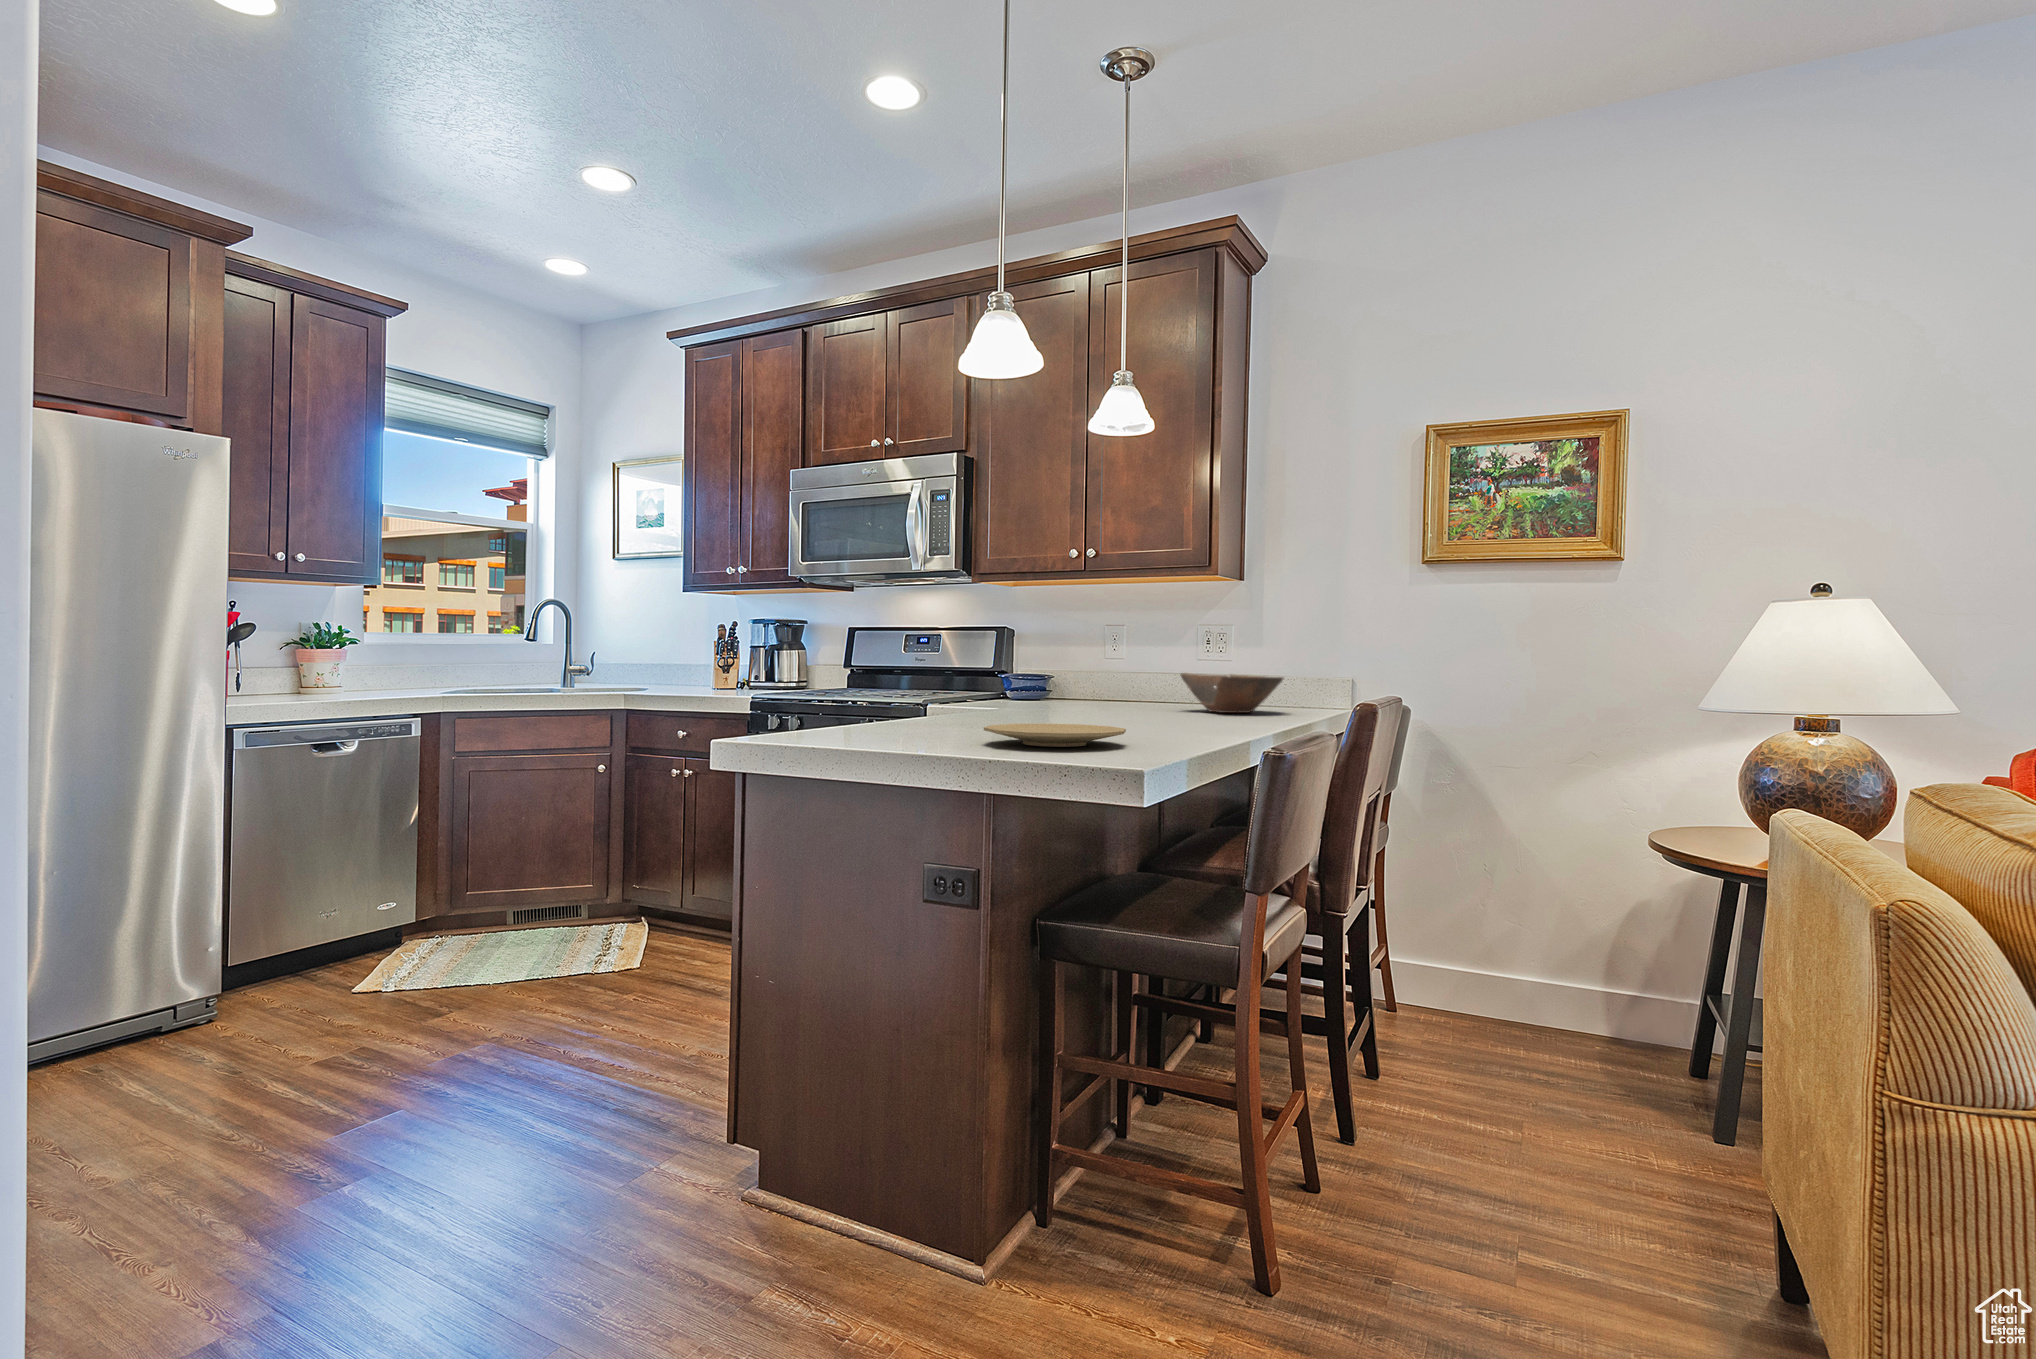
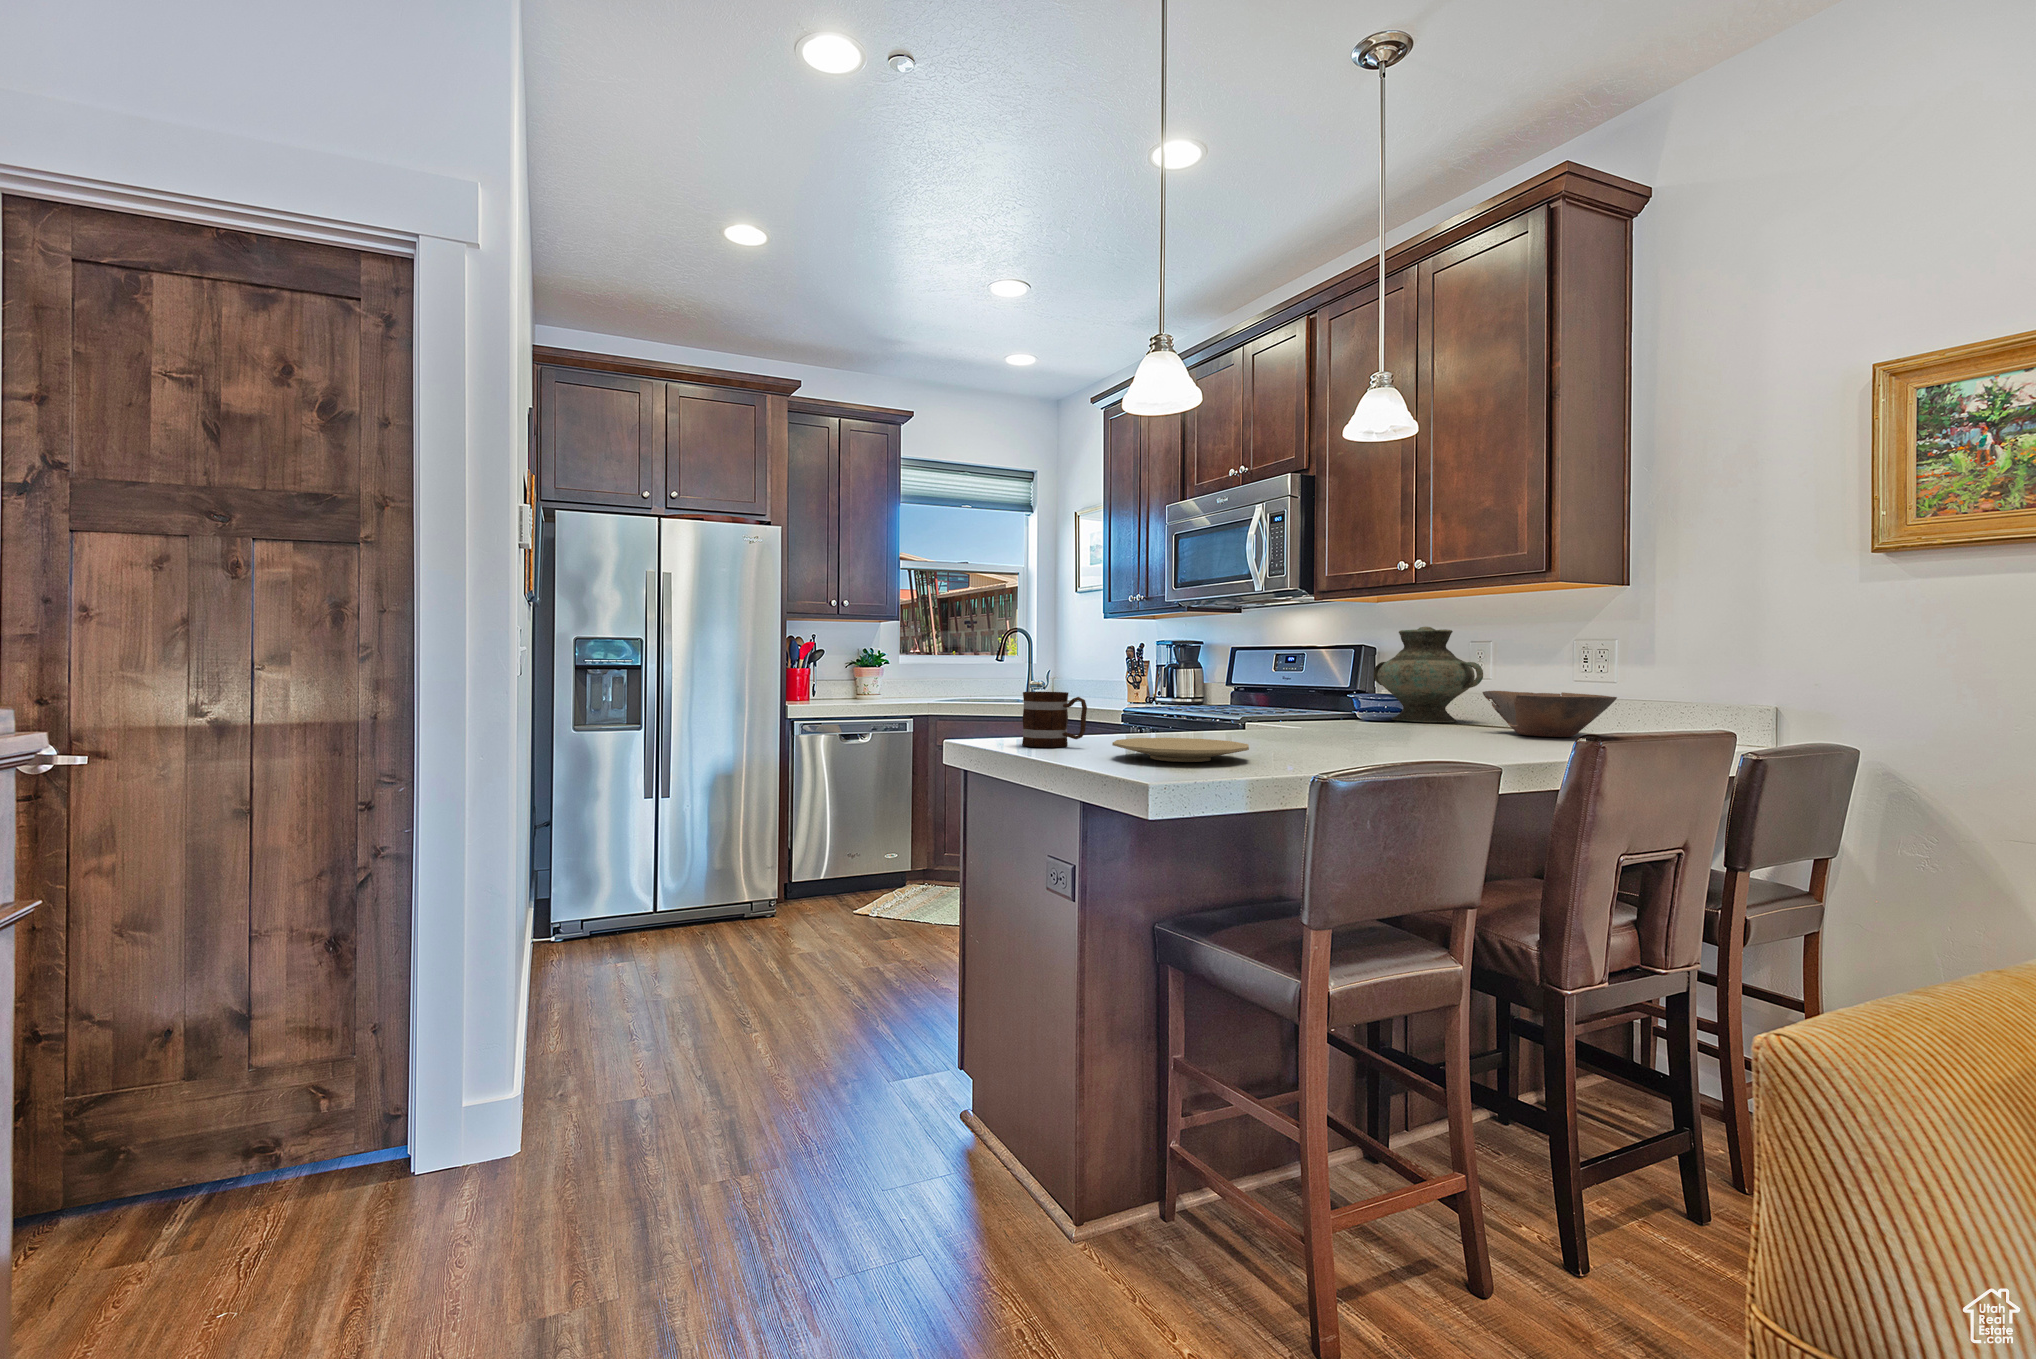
vase: none [1046,613,1153,705] -> present [1374,627,1483,722]
mug: none [840,676,922,741] -> present [1022,692,1087,747]

